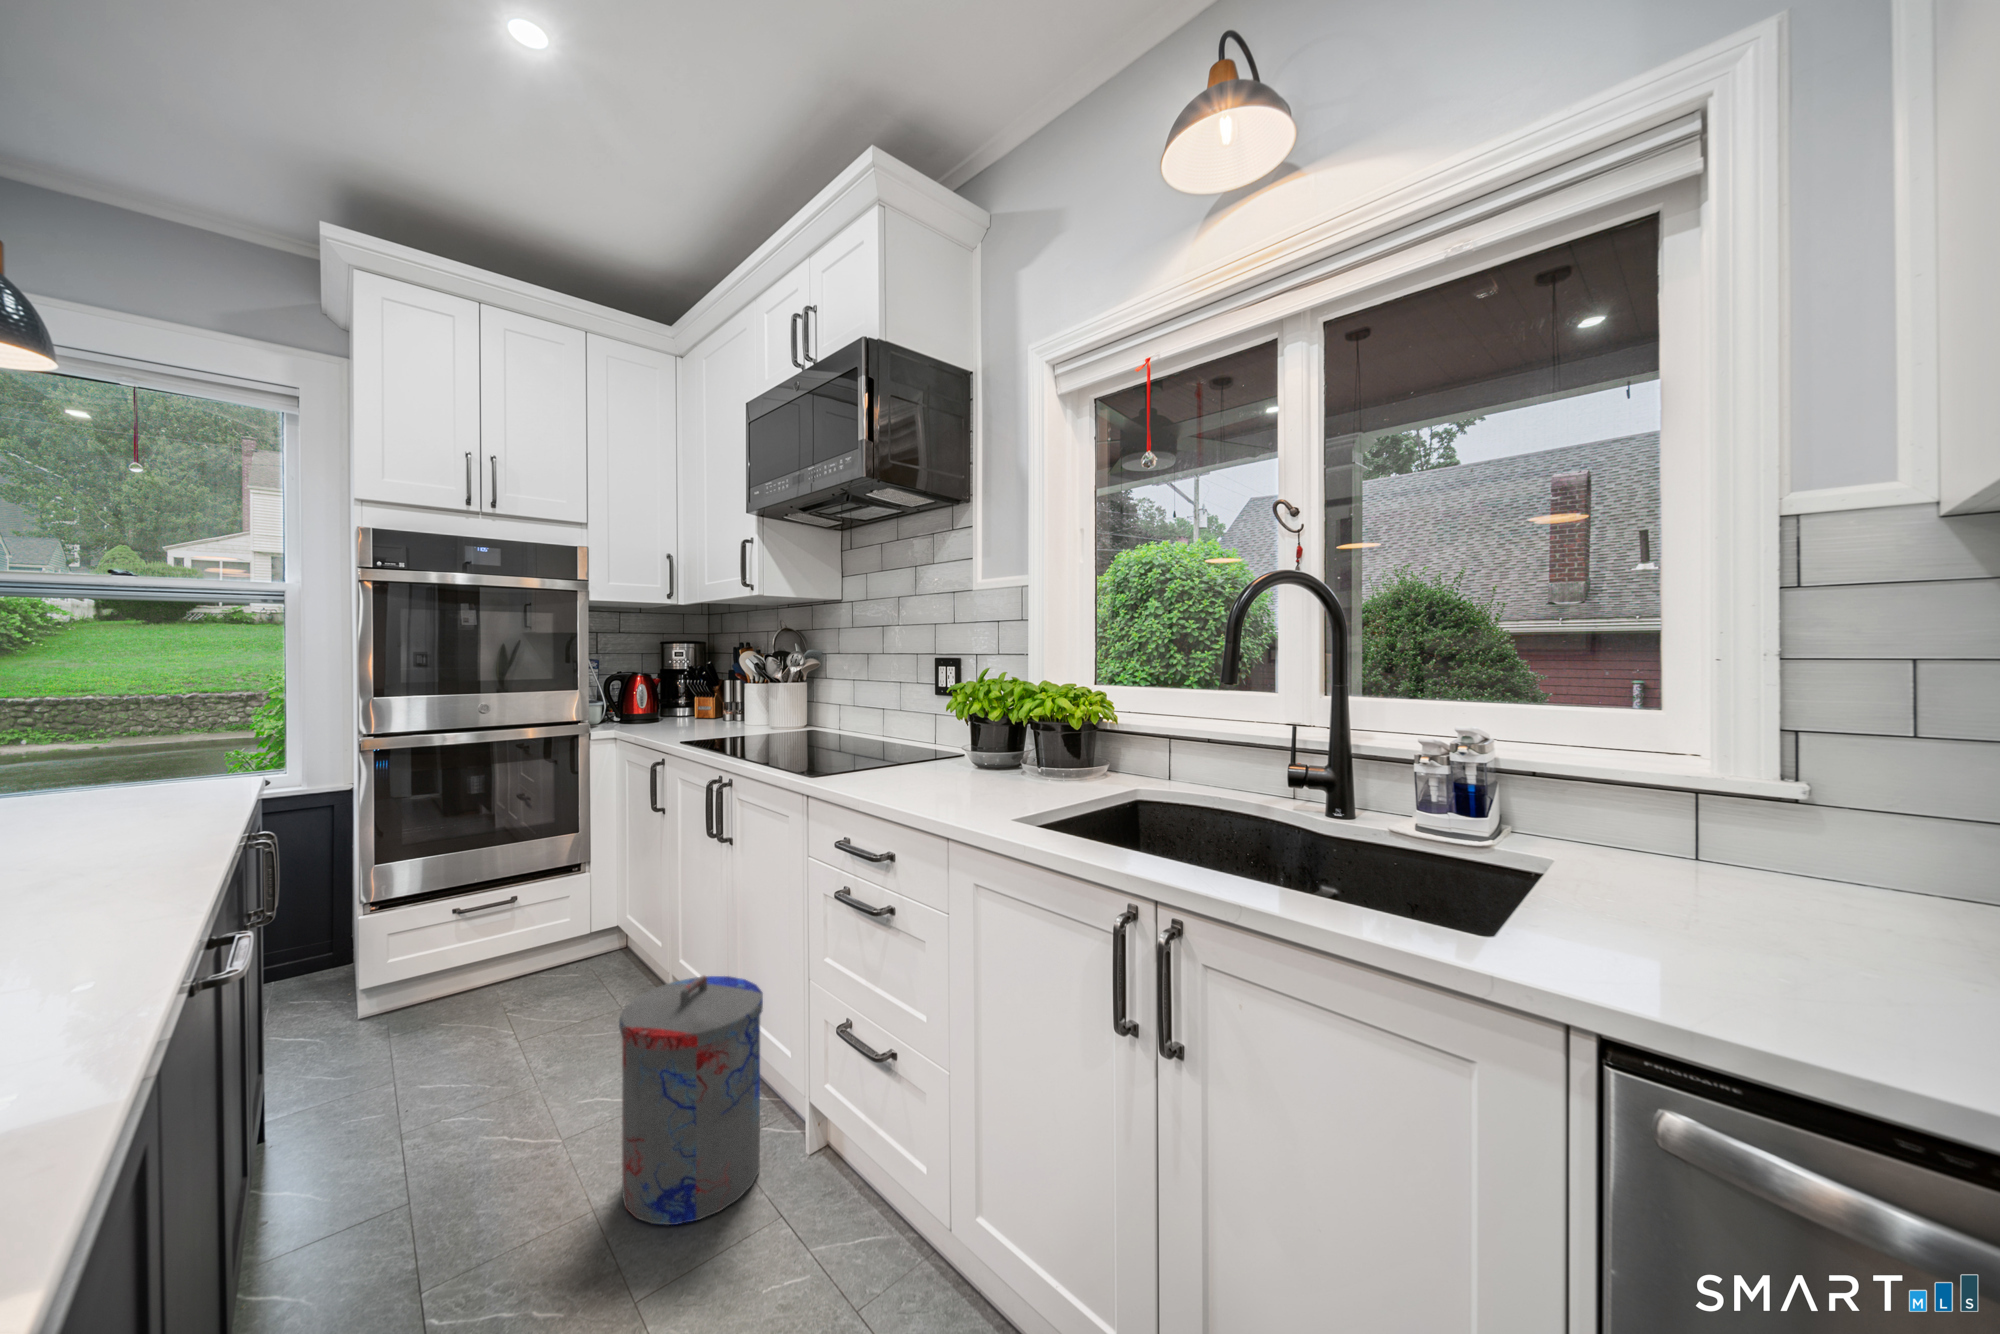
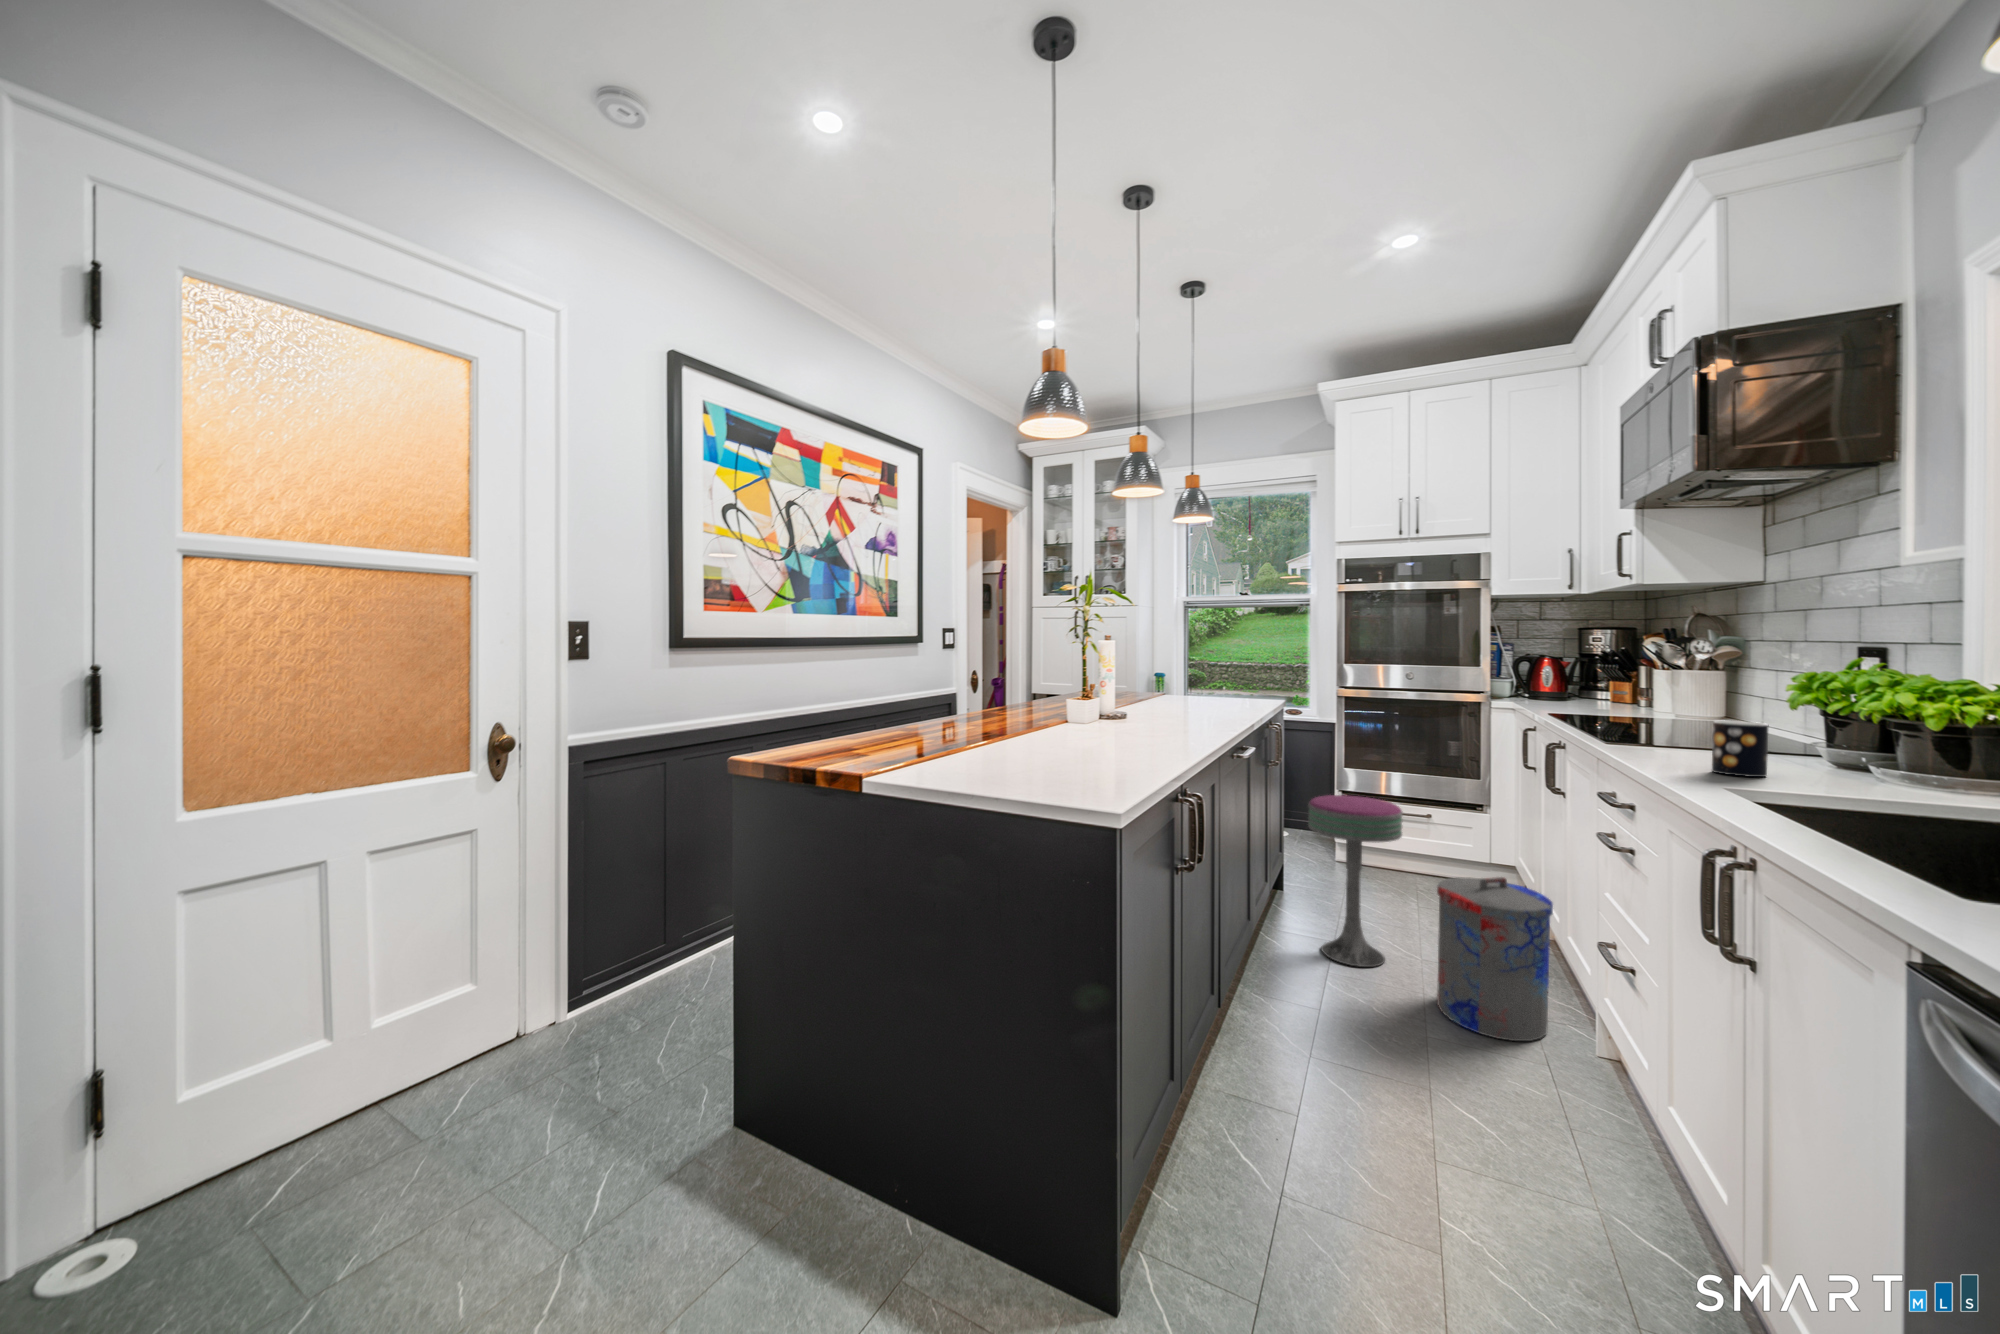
mug: none [938,737,978,796] -> present [1712,721,1769,777]
bar stool: none [359,909,541,1233] -> present [1308,795,1403,967]

